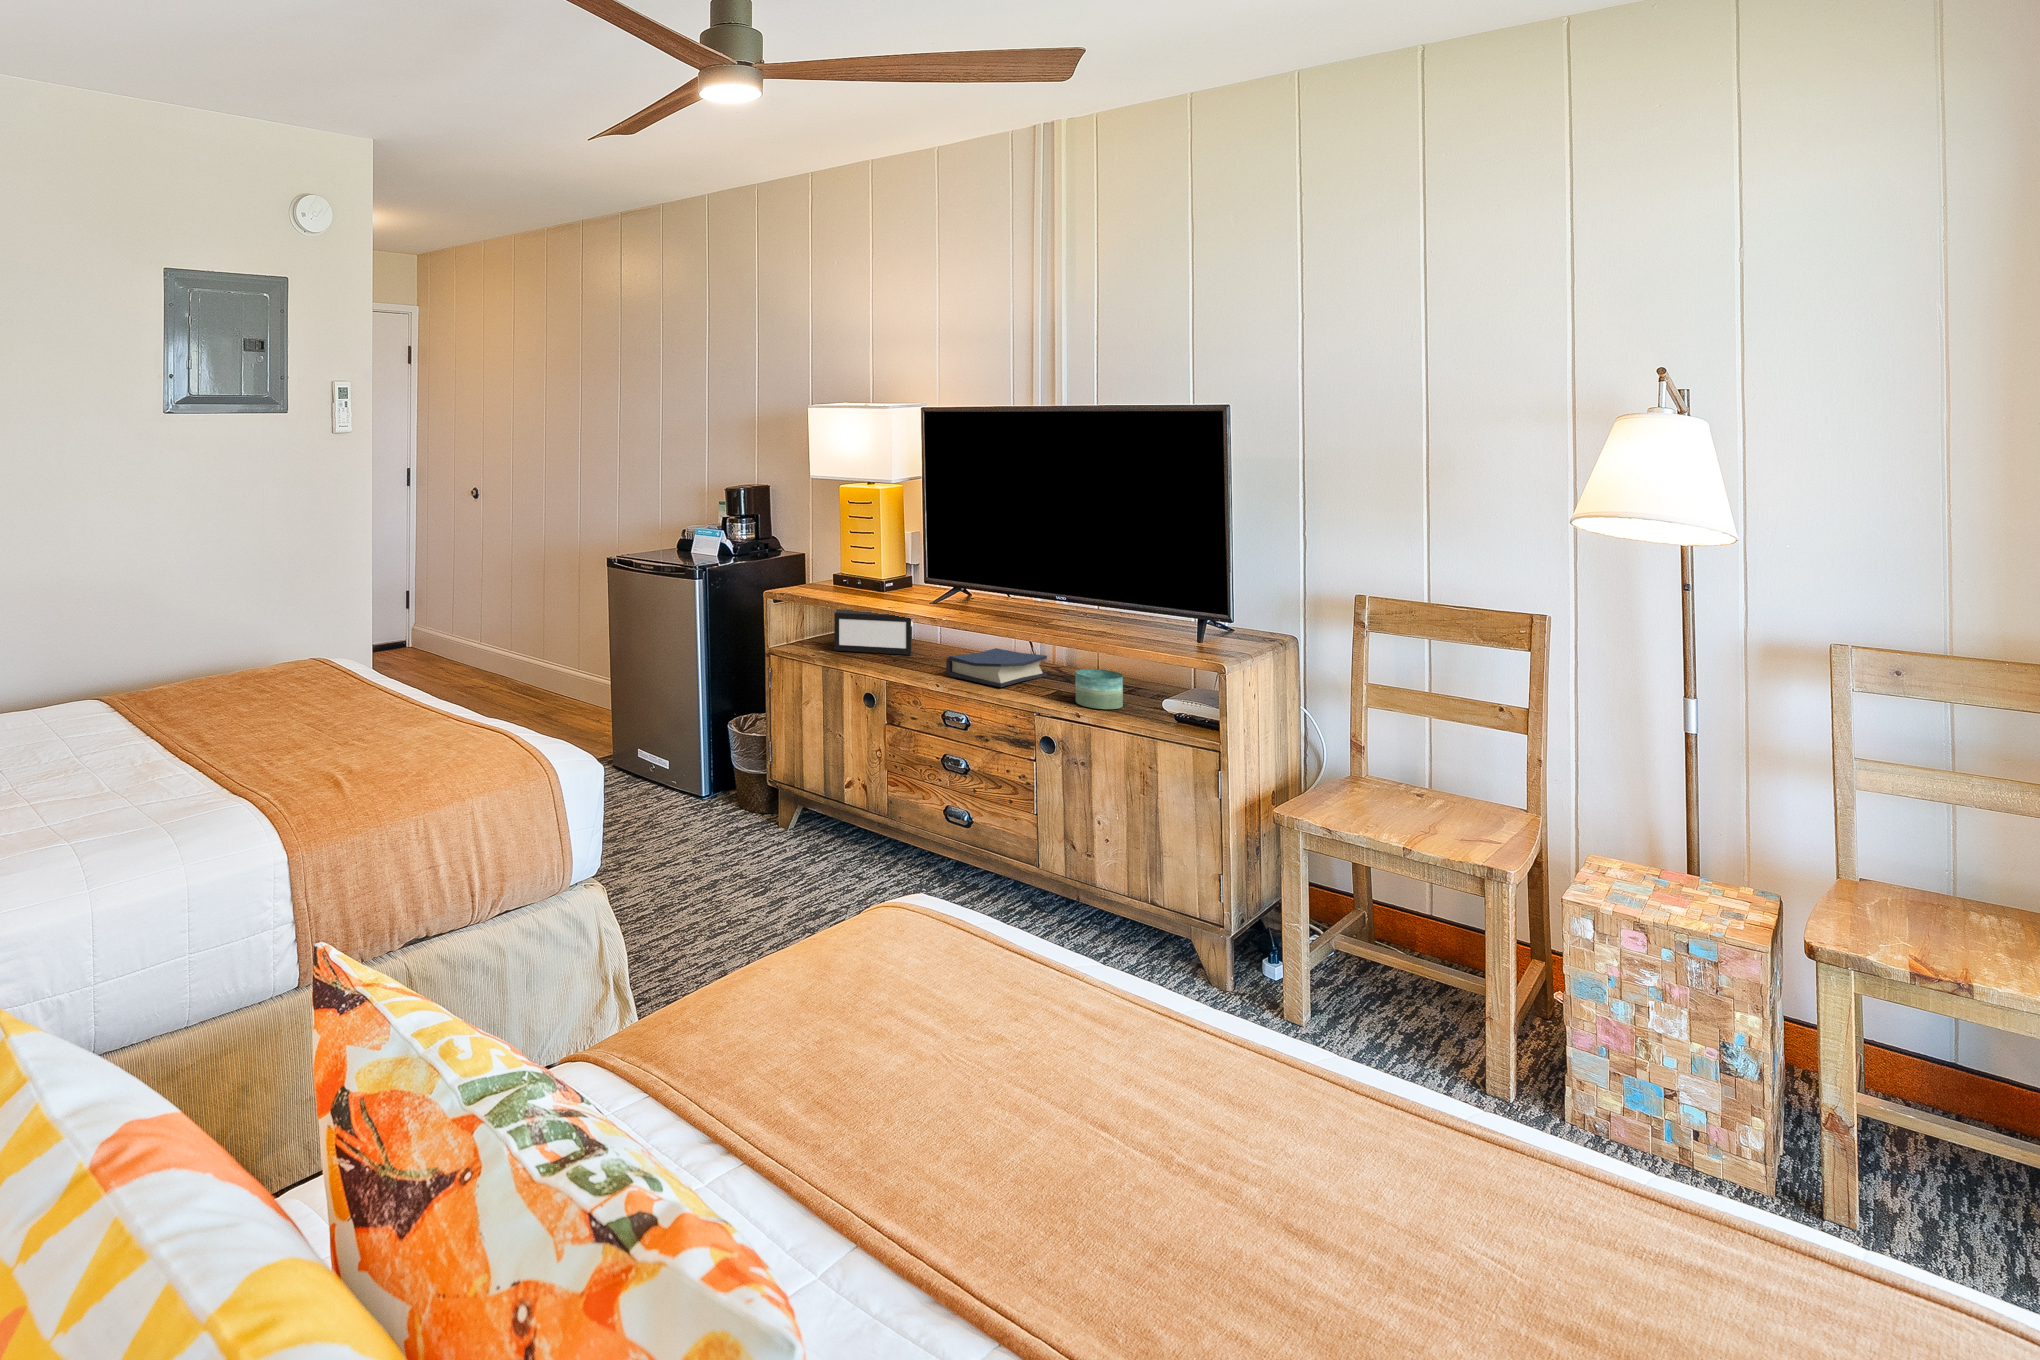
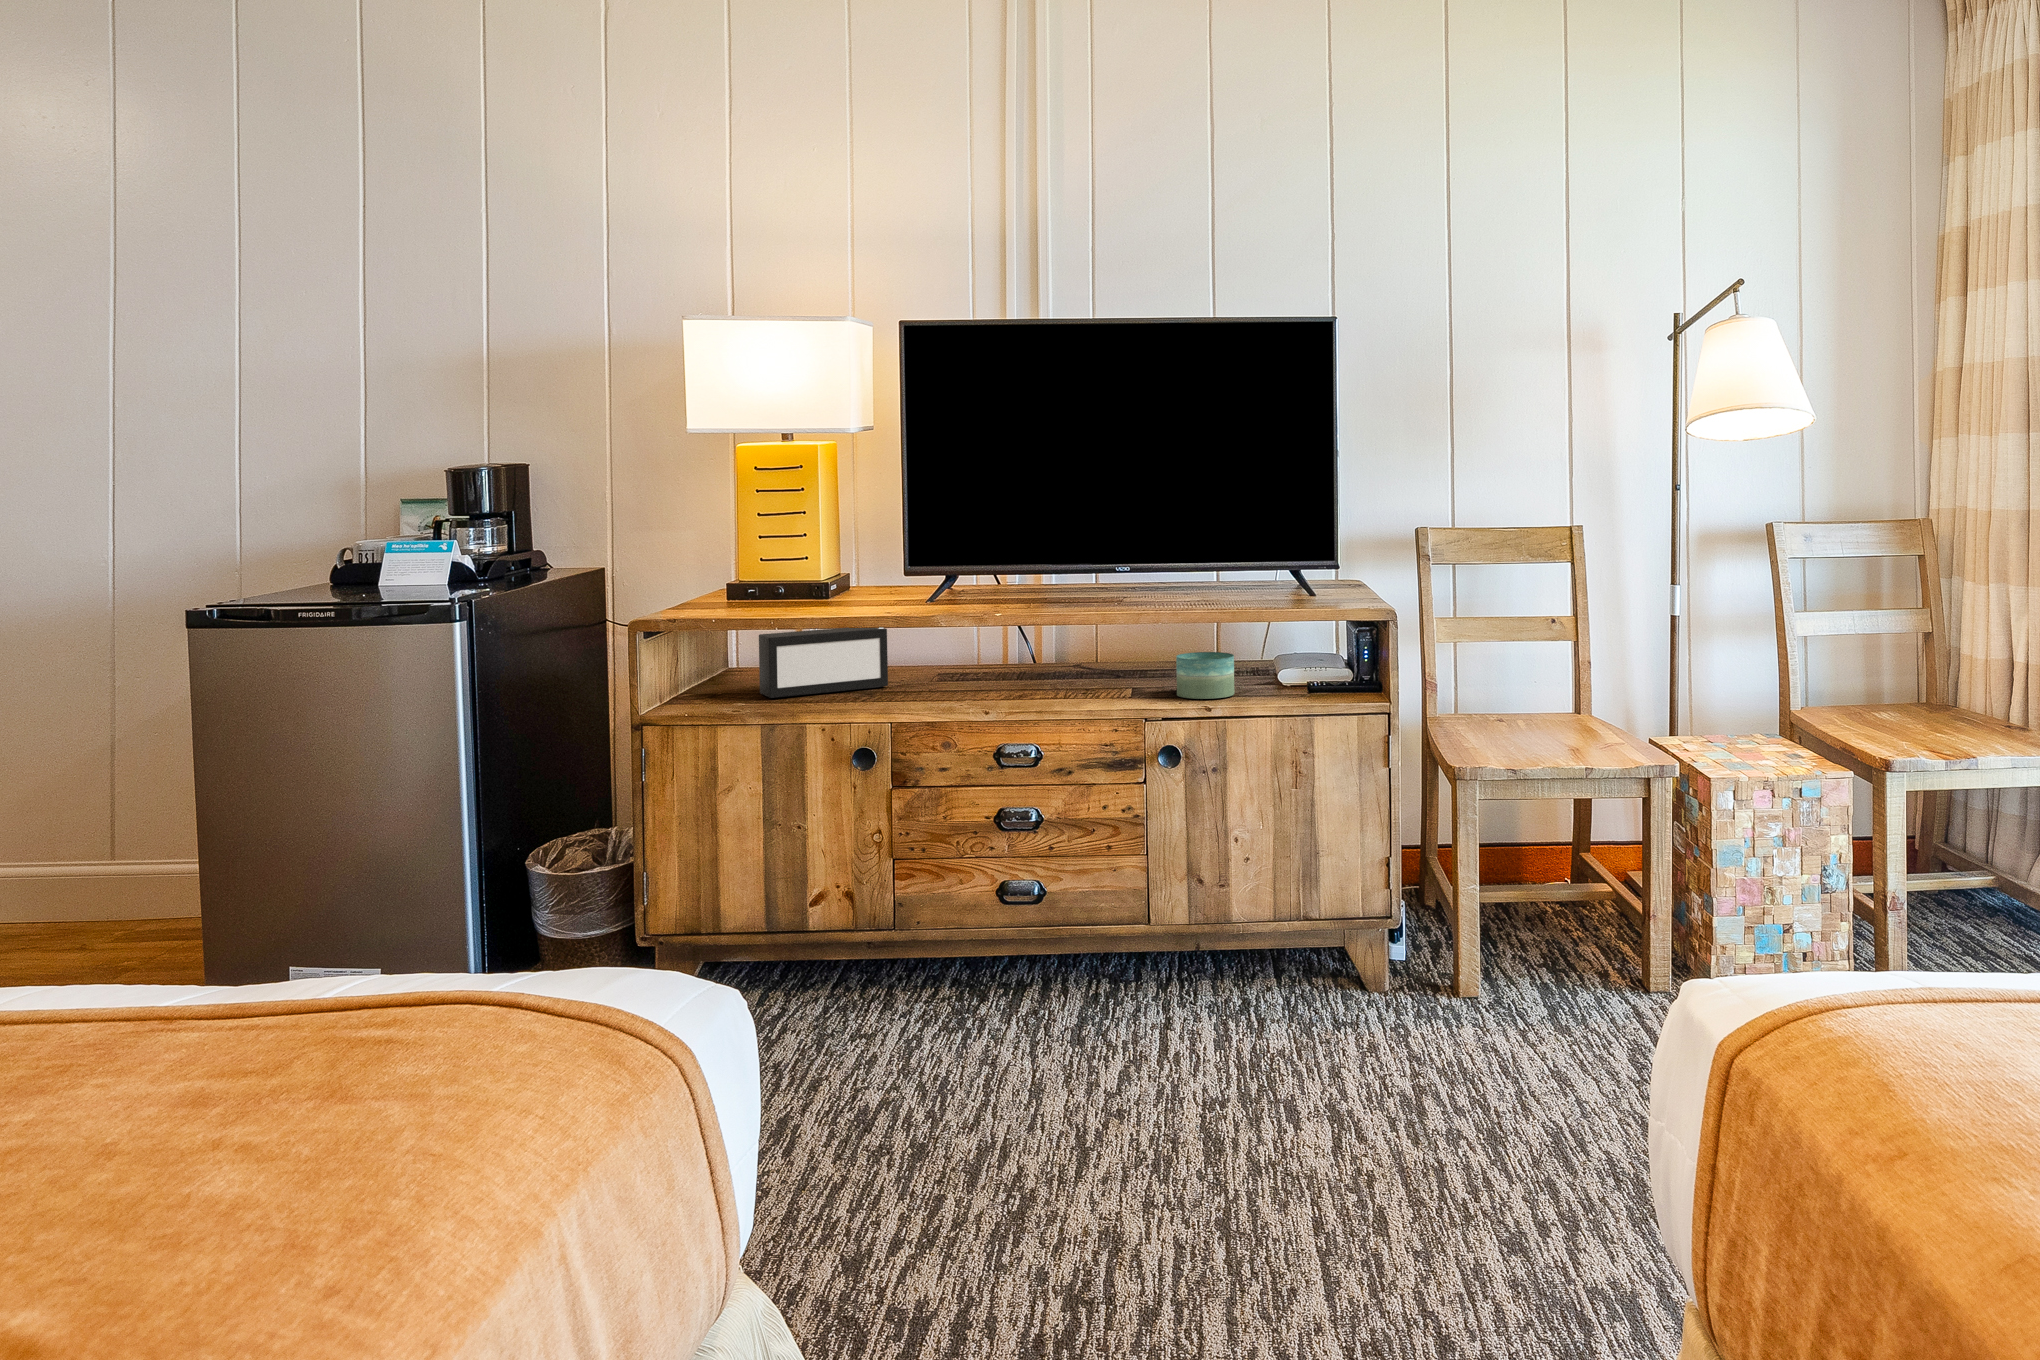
hardback book: present [946,648,1047,687] -> none [984,653,1094,698]

